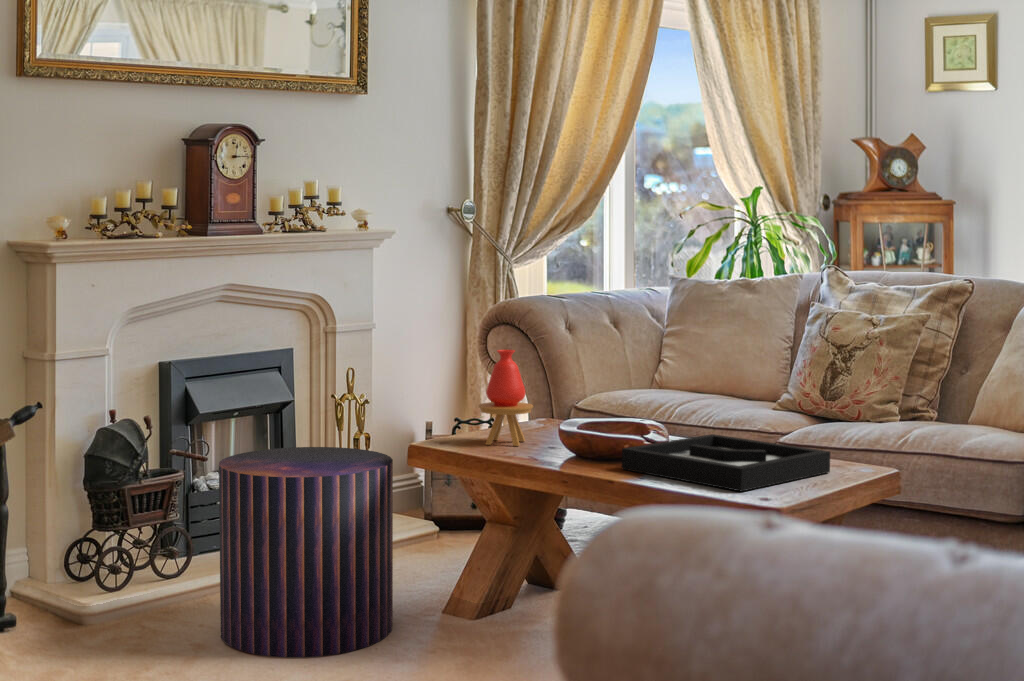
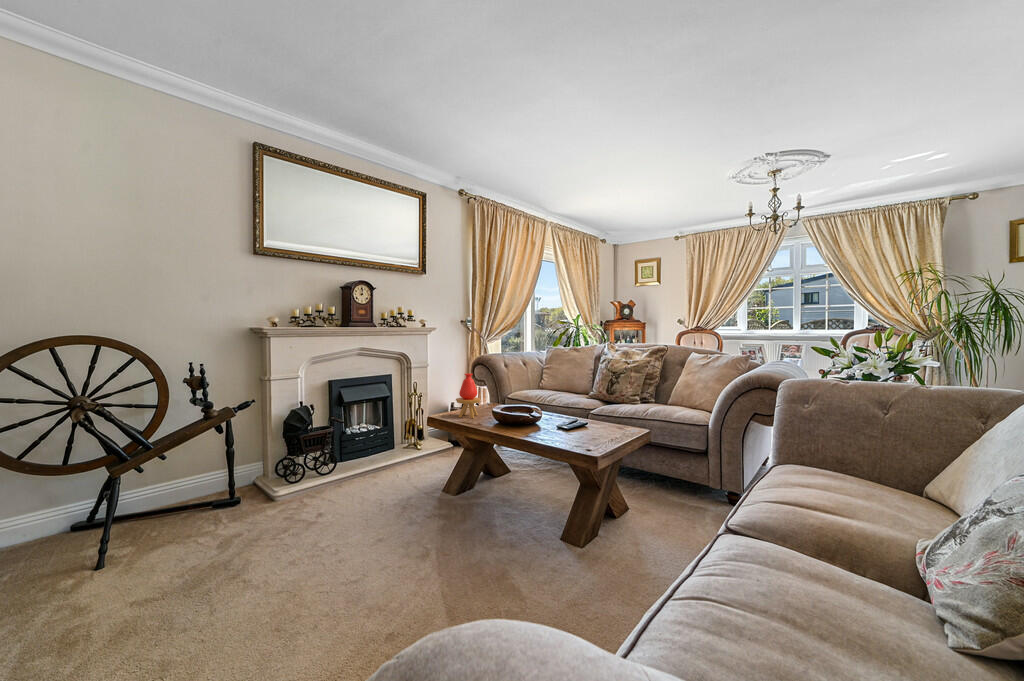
decorative tray: present [622,434,830,491] -> none [518,412,620,447]
pouf: present [219,447,393,657] -> none [326,418,415,528]

